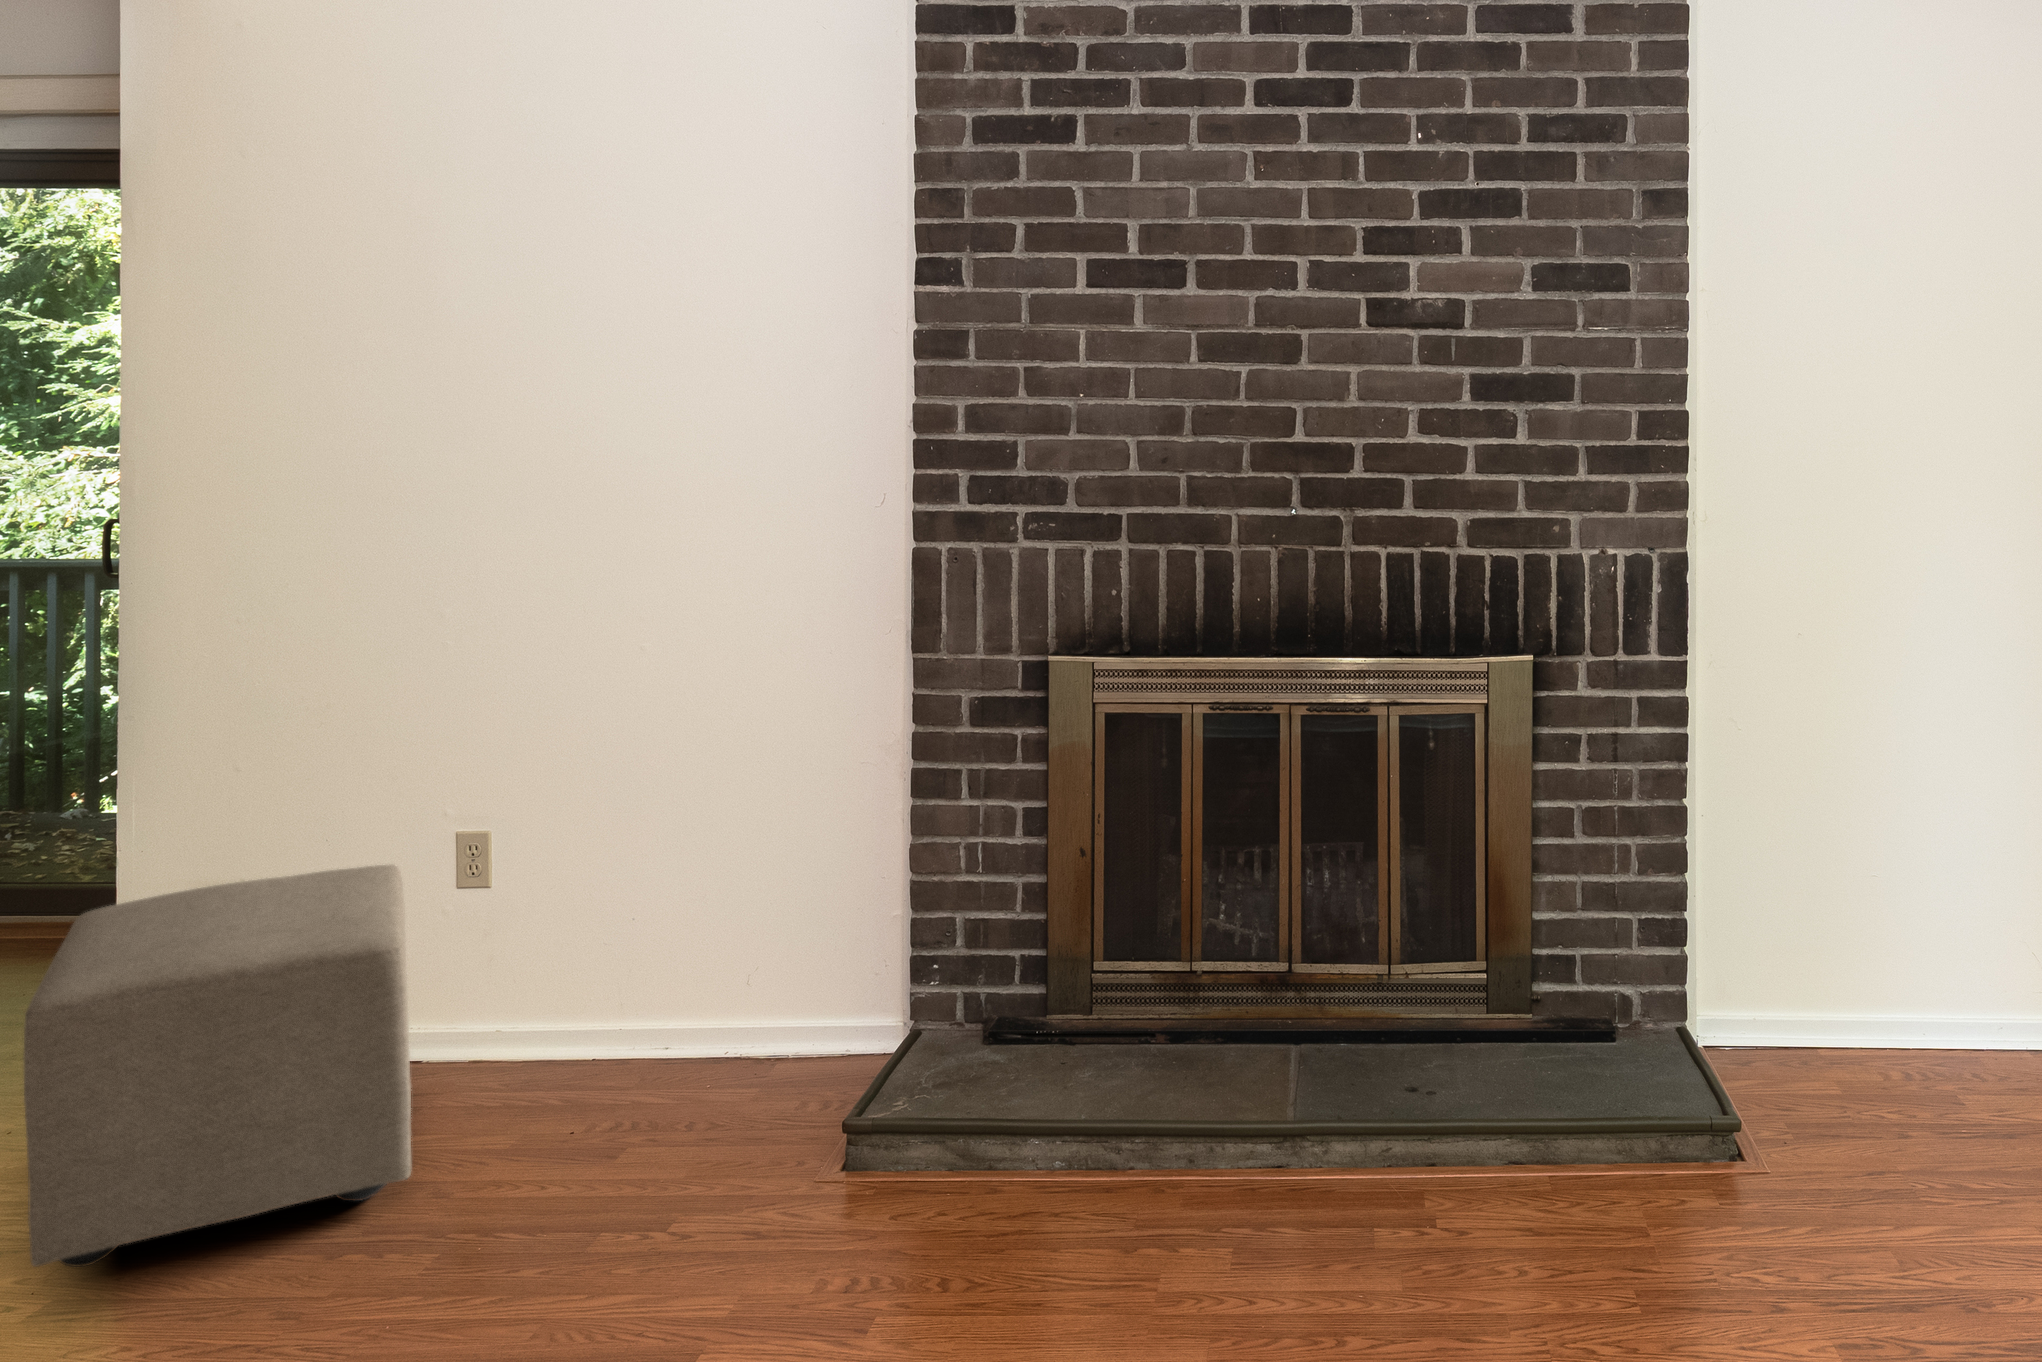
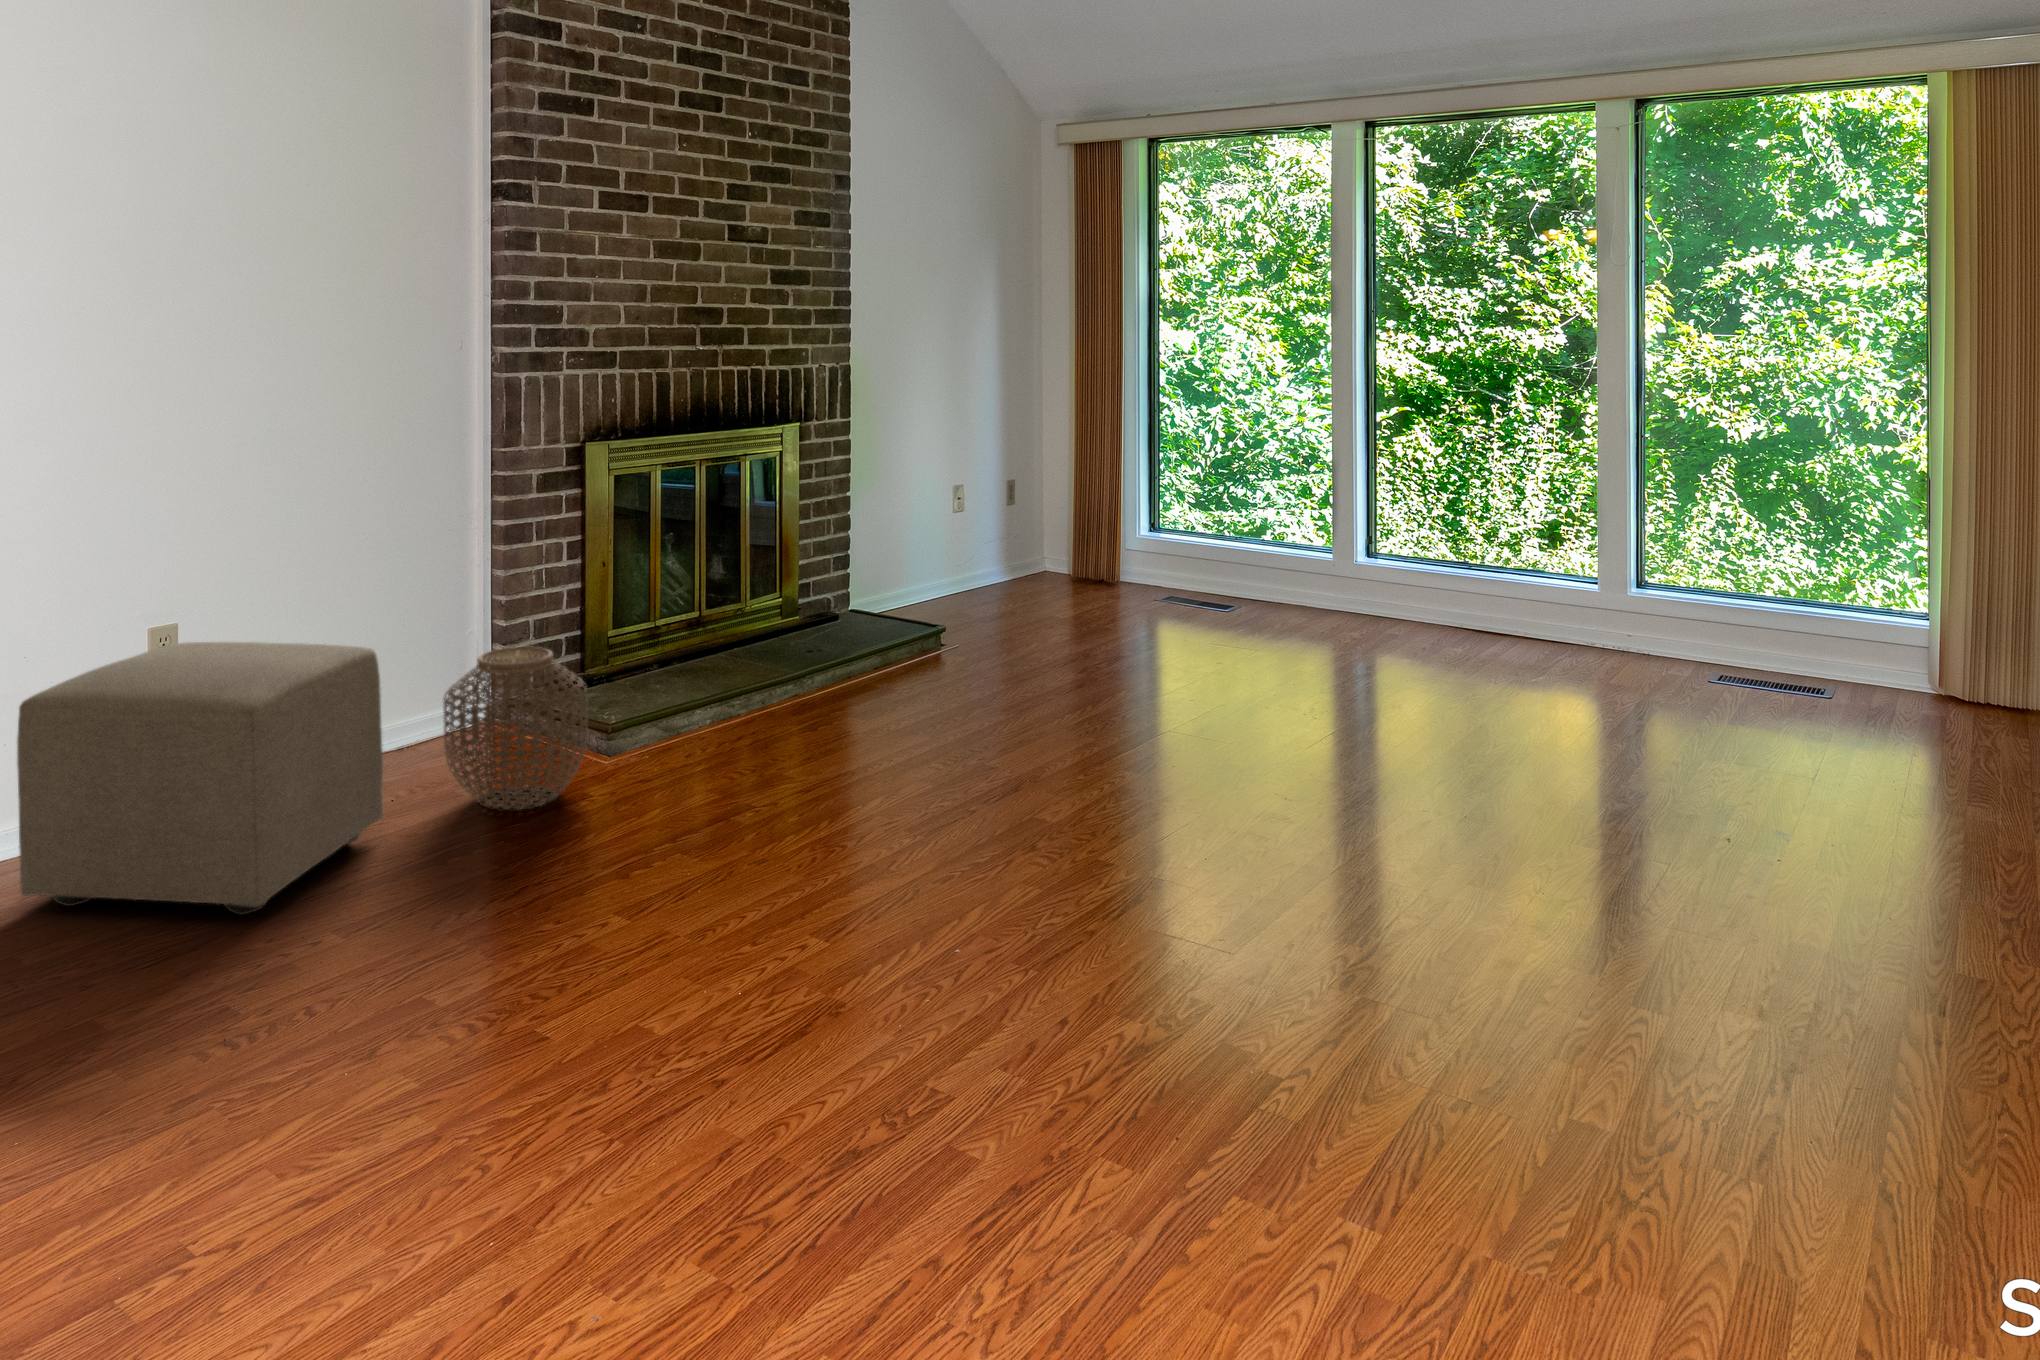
woven basket: none [482,978,709,1247] -> present [444,647,588,810]

